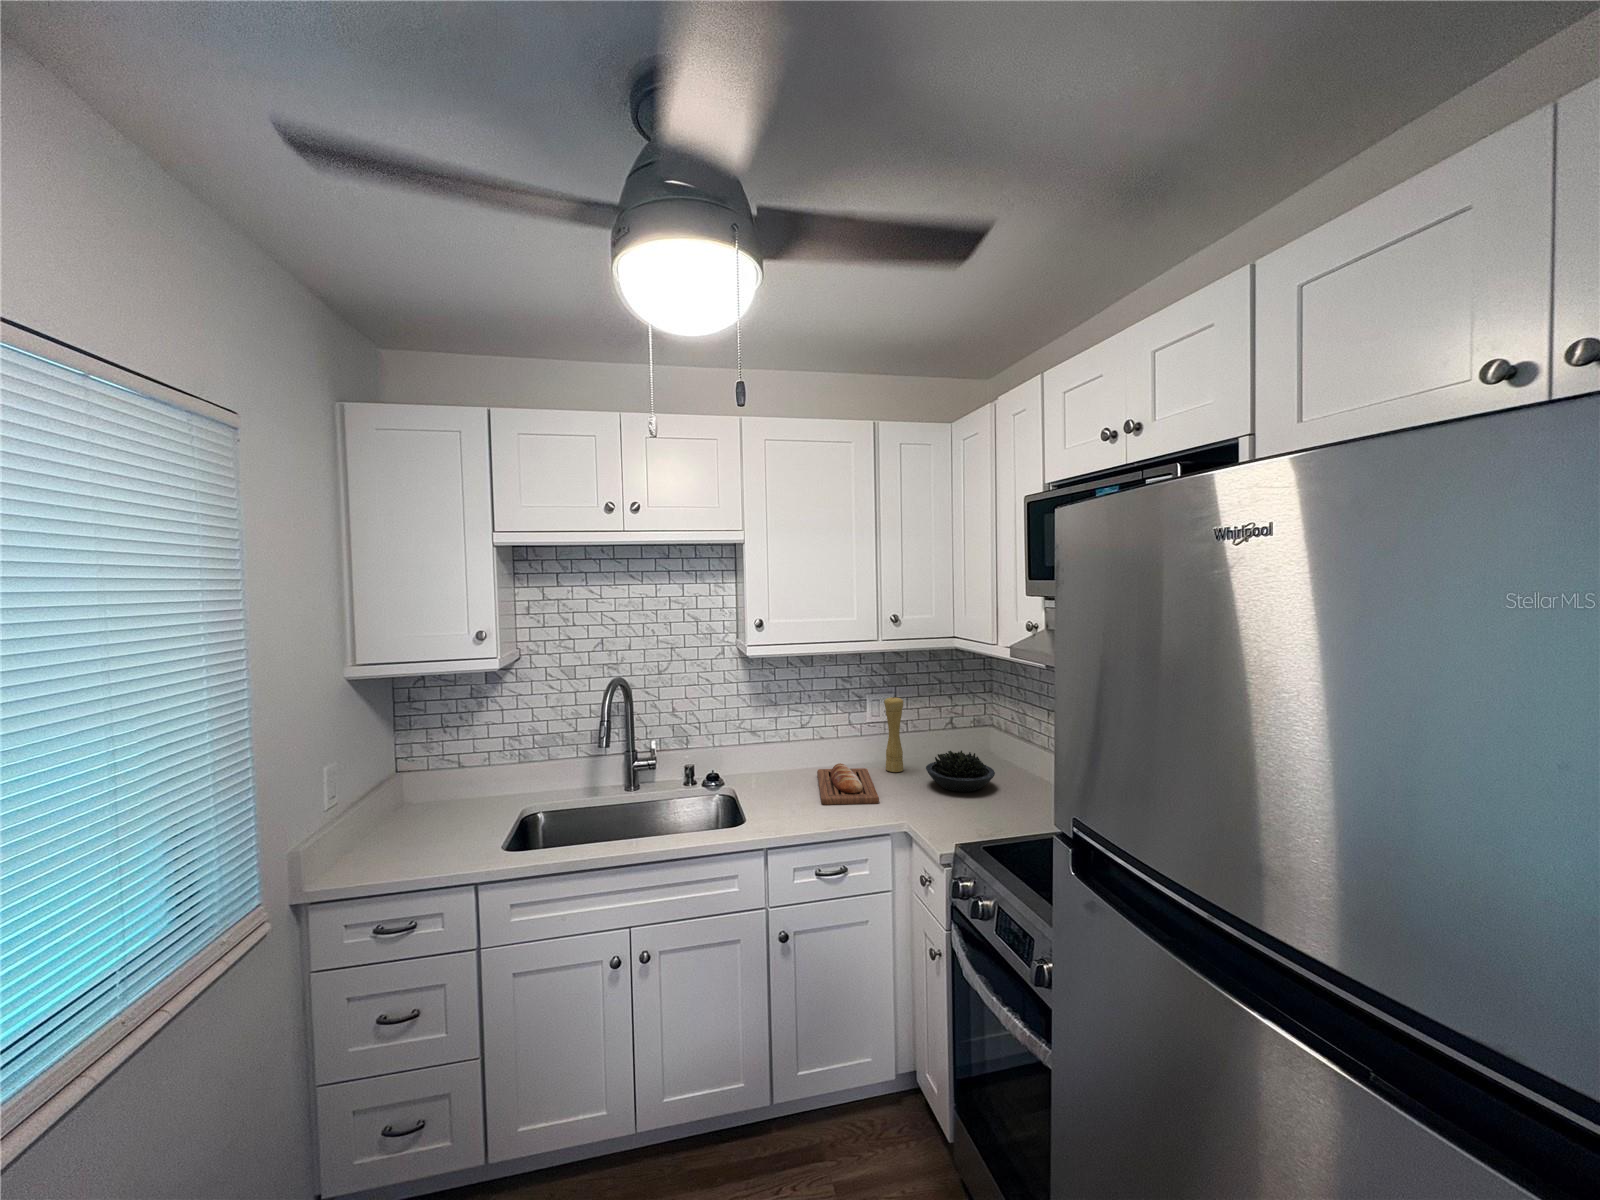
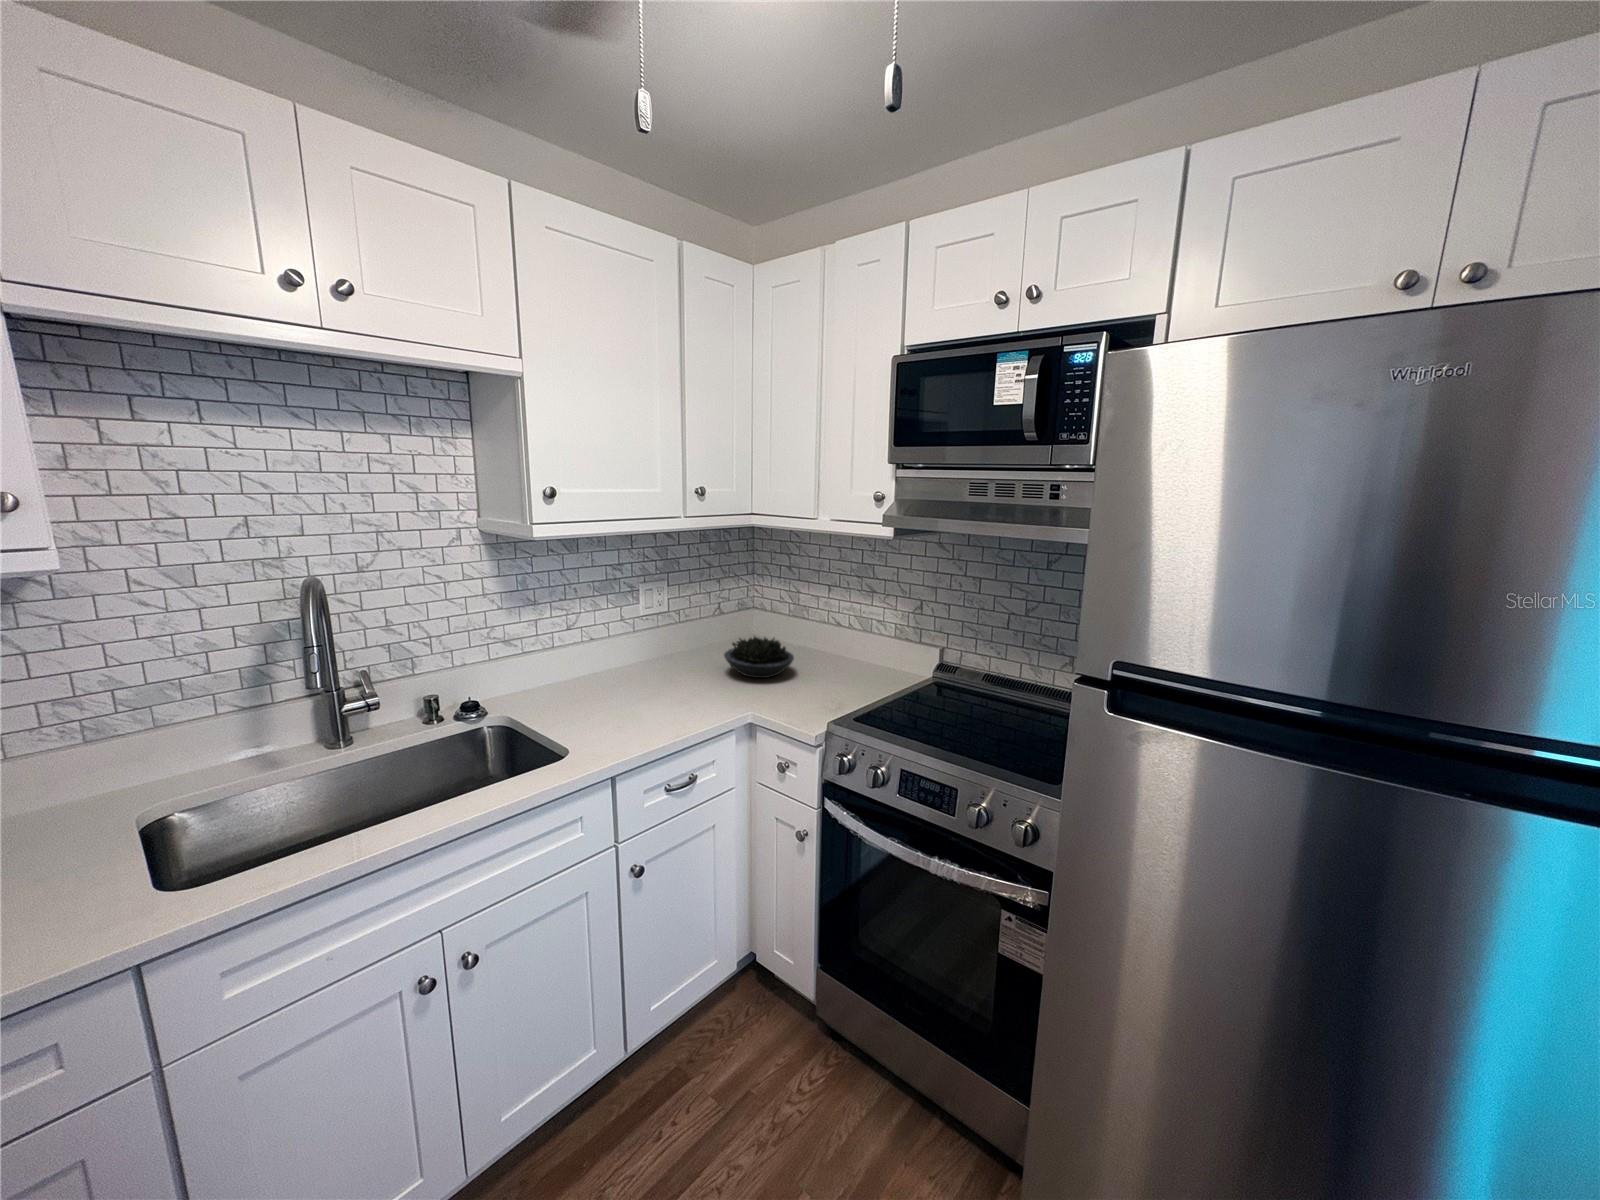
pepper mill: present [884,697,903,772] -> none [666,584,688,668]
bread loaf: present [817,763,879,805] -> none [596,666,700,716]

